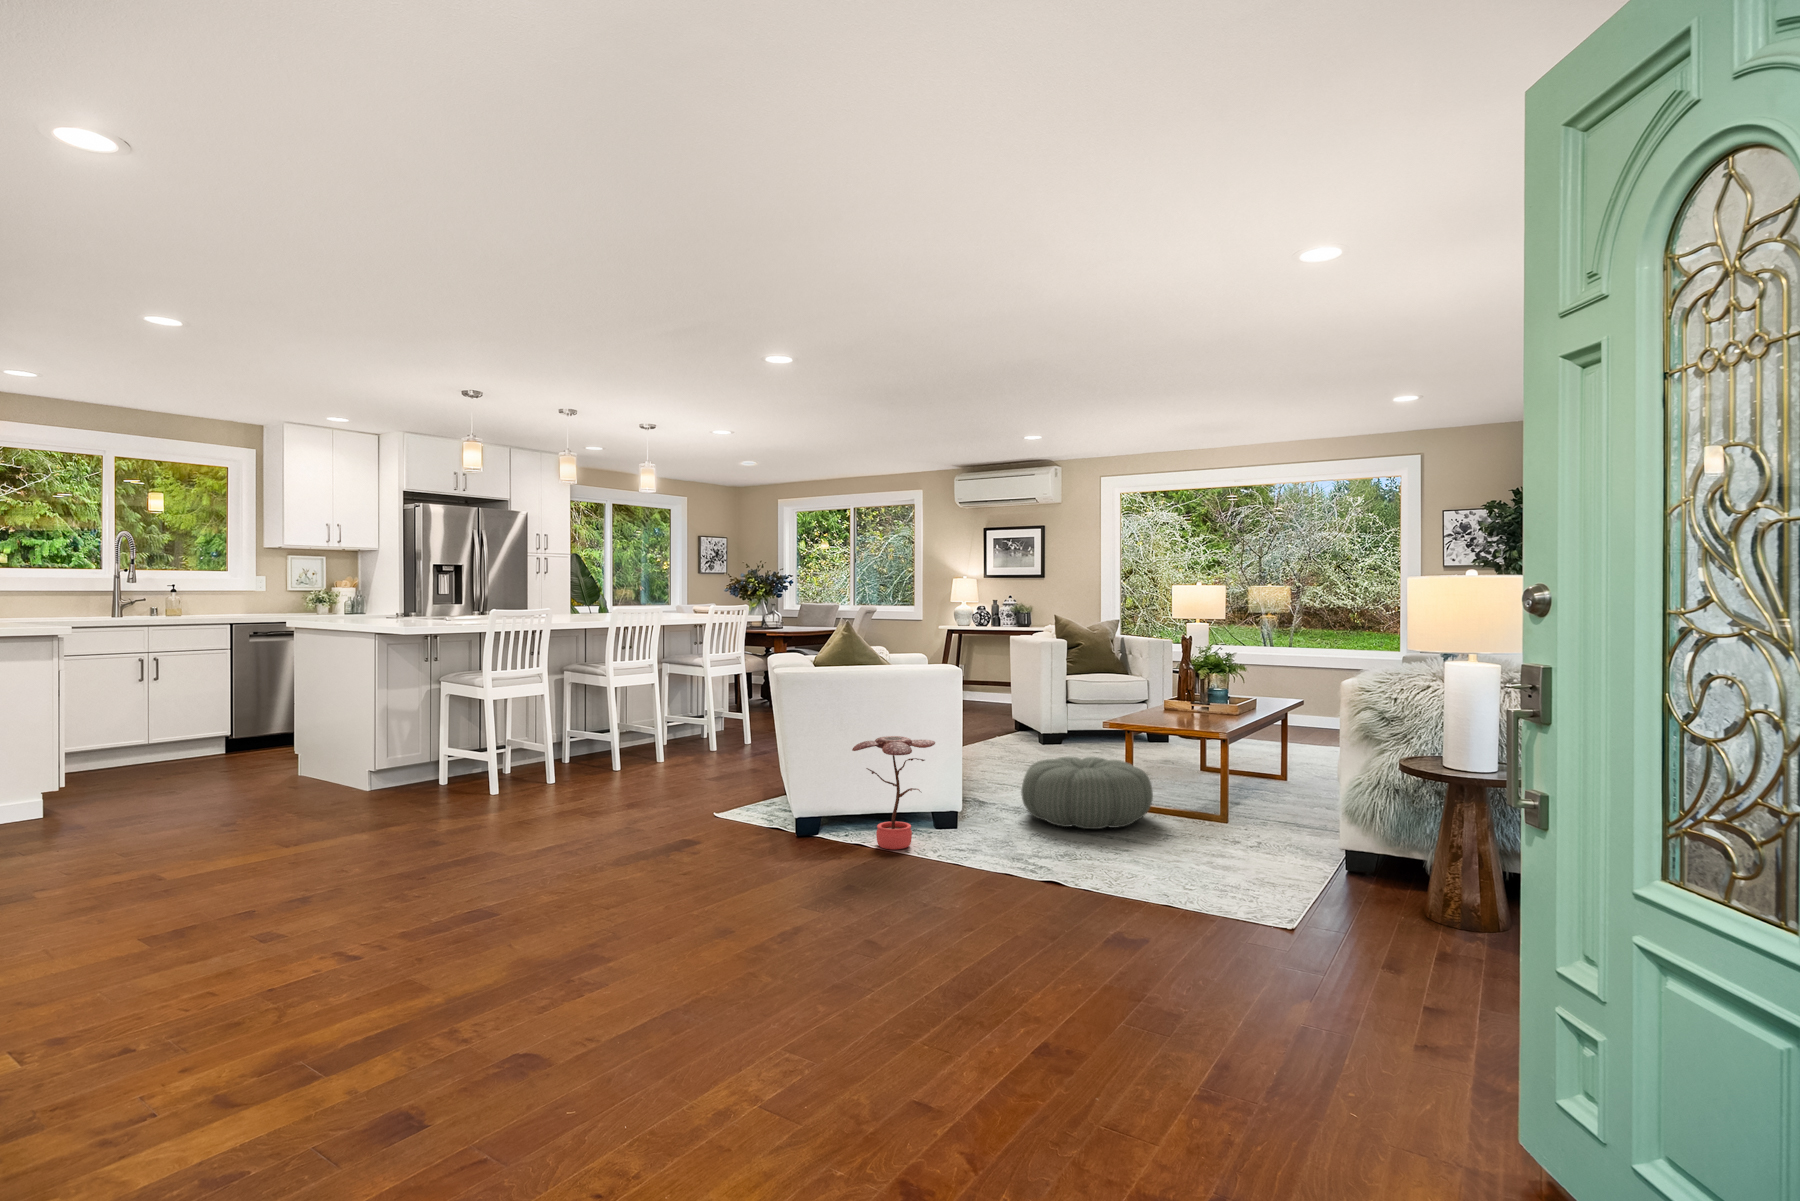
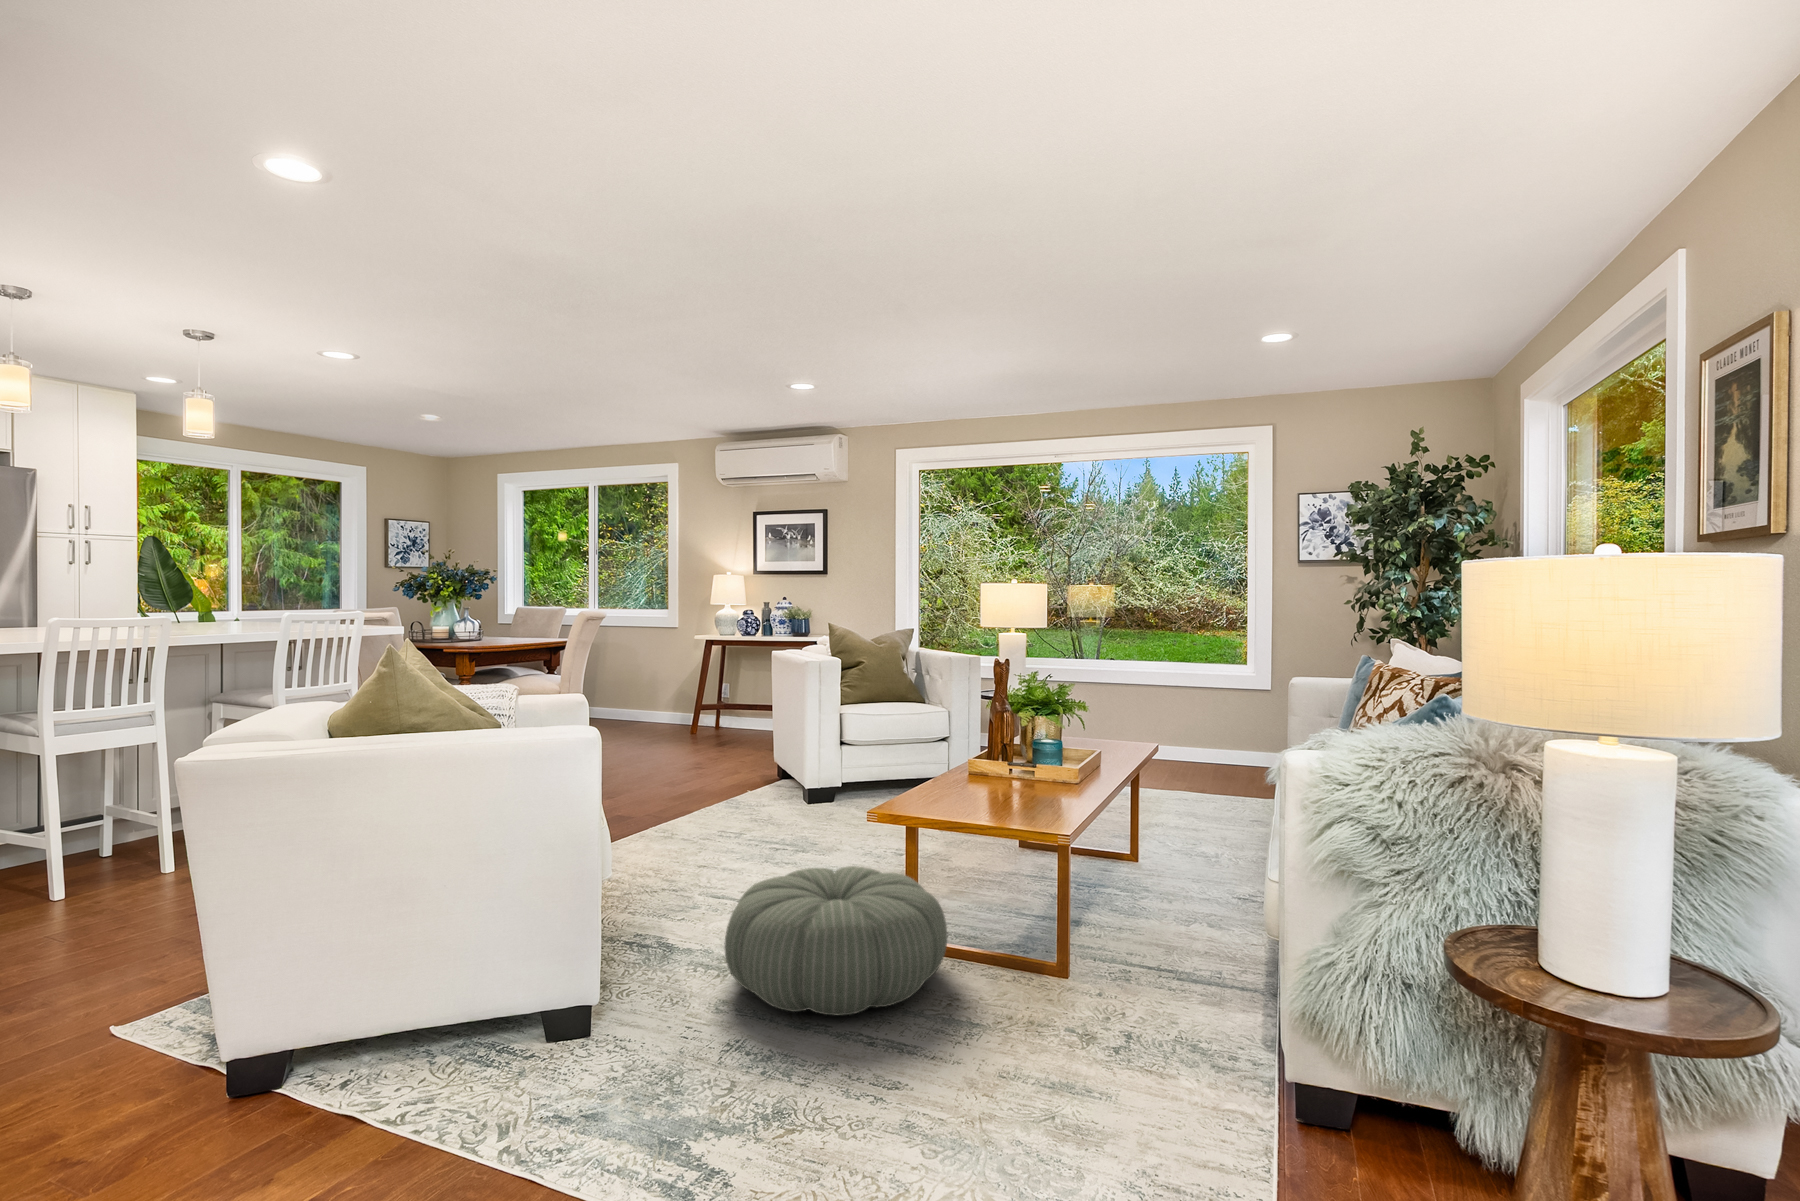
potted plant: present [852,736,935,849] -> none [337,879,528,1124]

